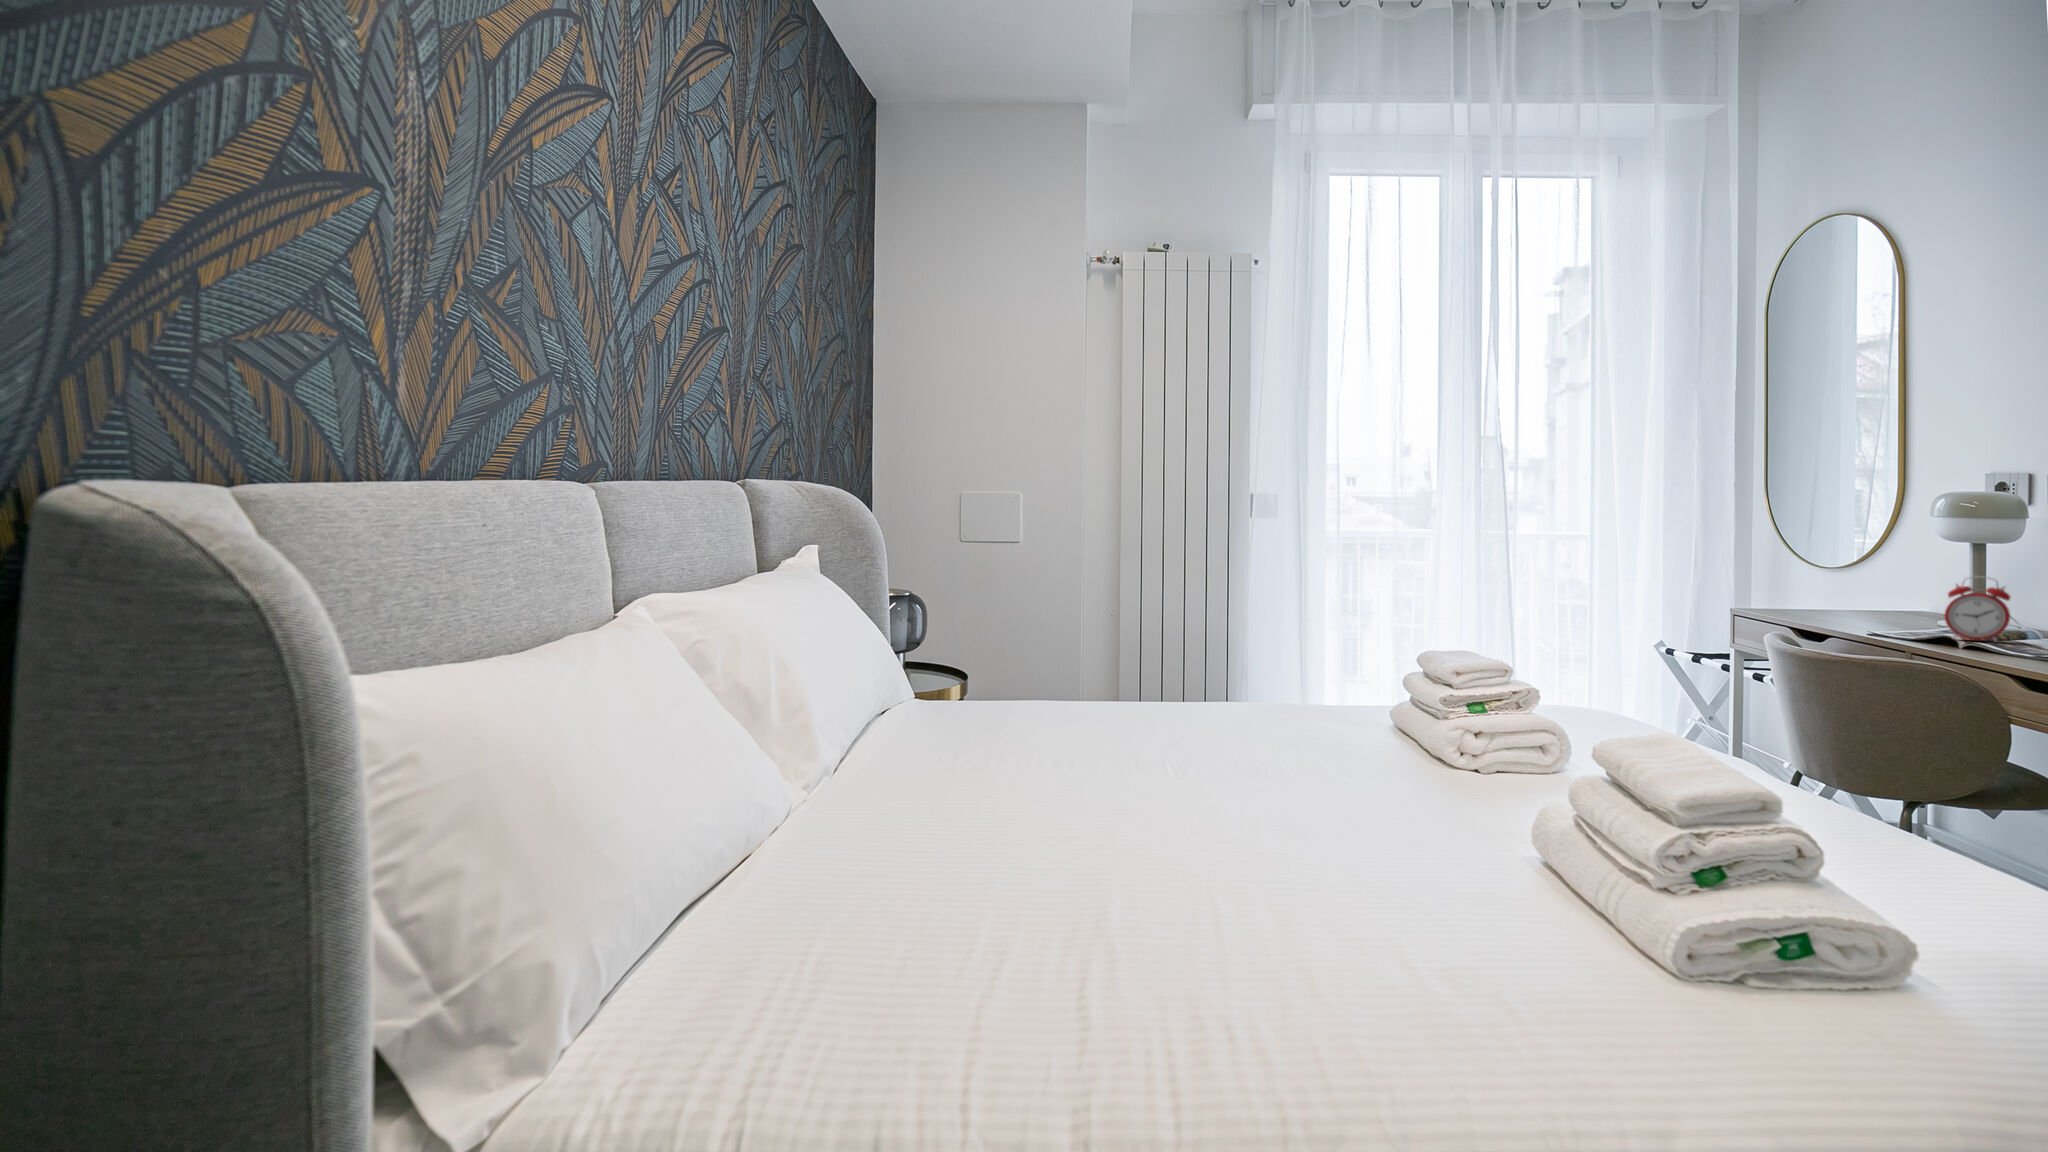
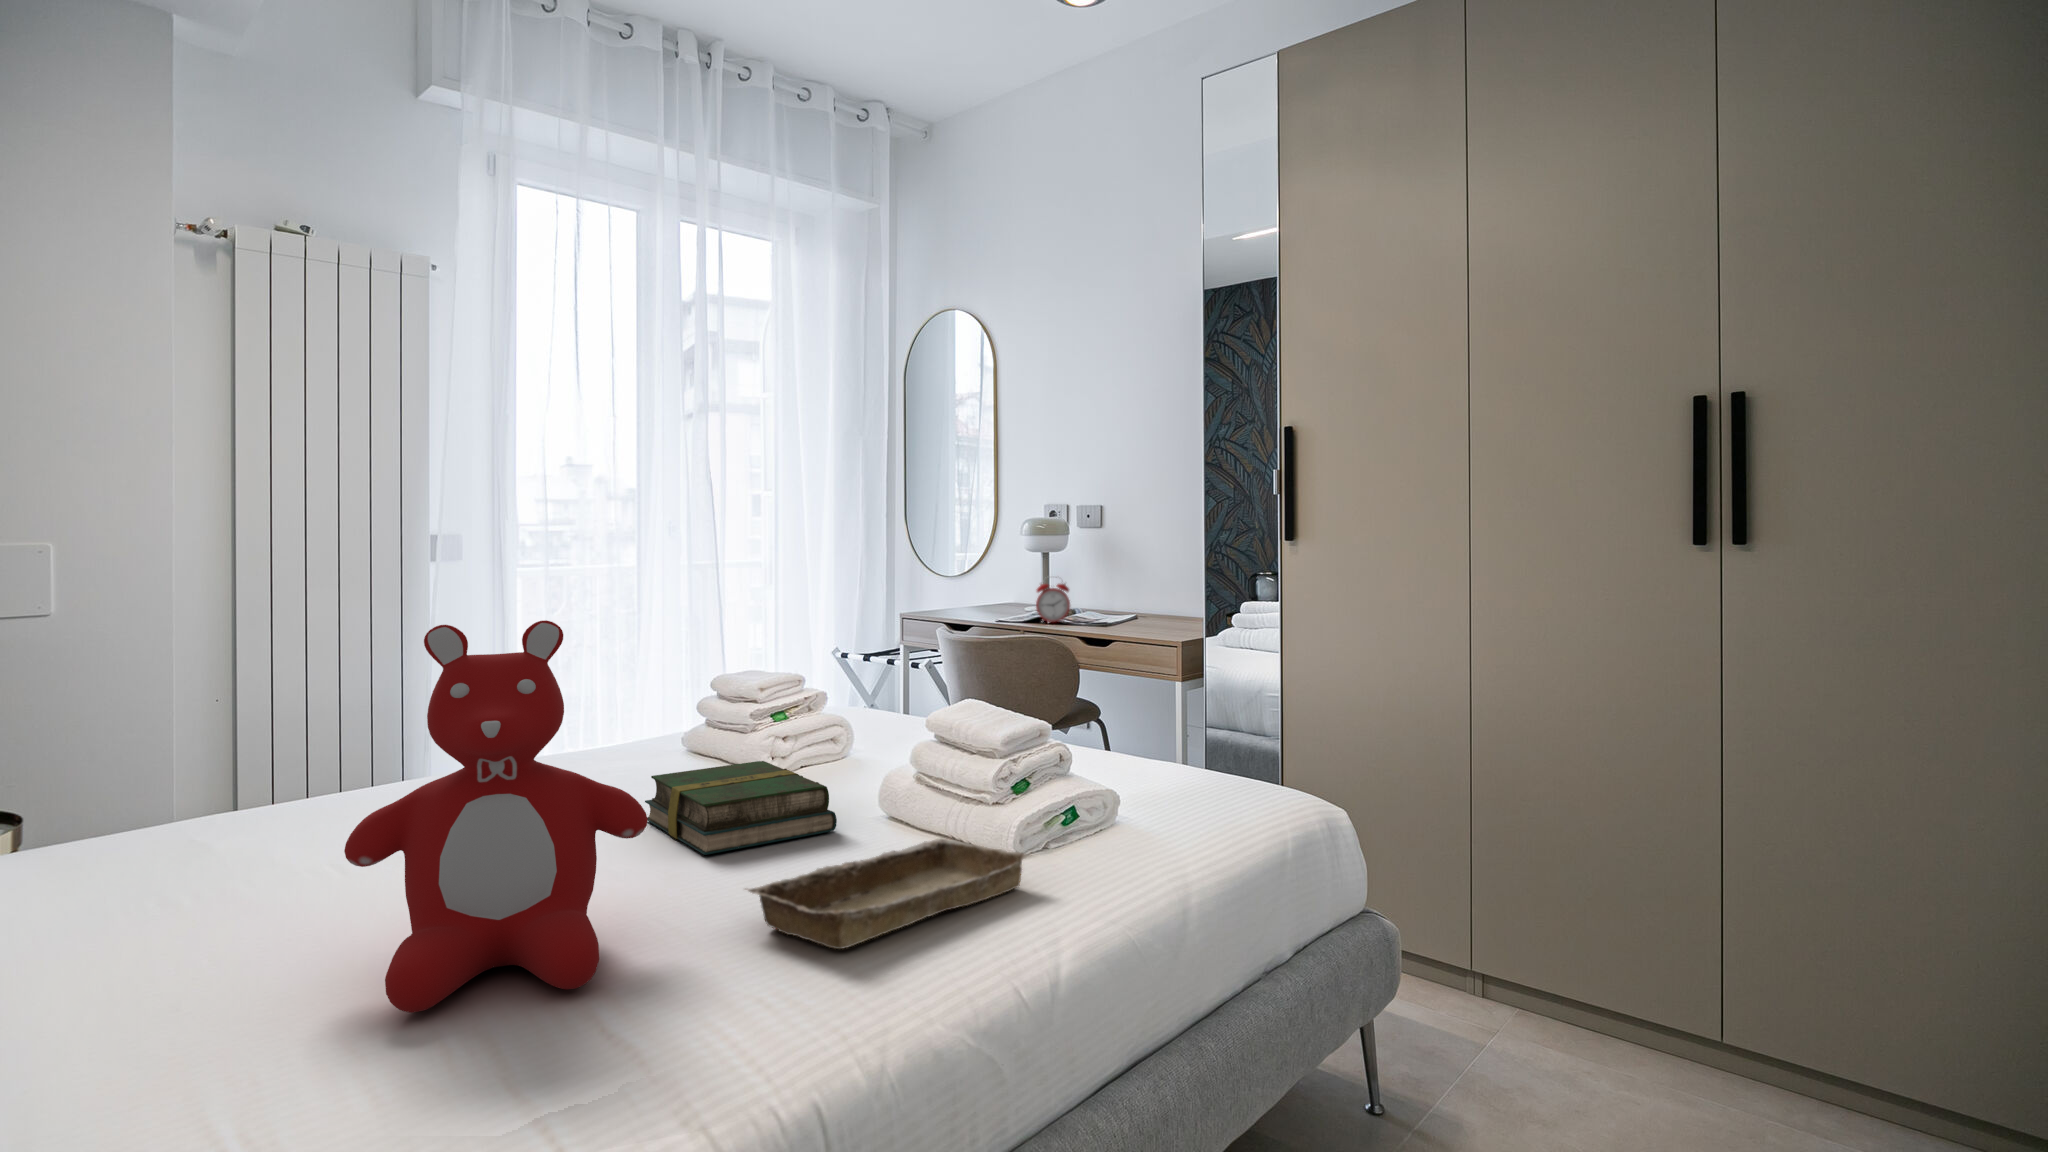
teddy bear: none [873,580,1151,965] -> present [344,620,648,1013]
book: none [1268,750,1450,861] -> present [645,761,837,855]
tray: none [1233,911,1654,1034] -> present [748,838,1029,949]

